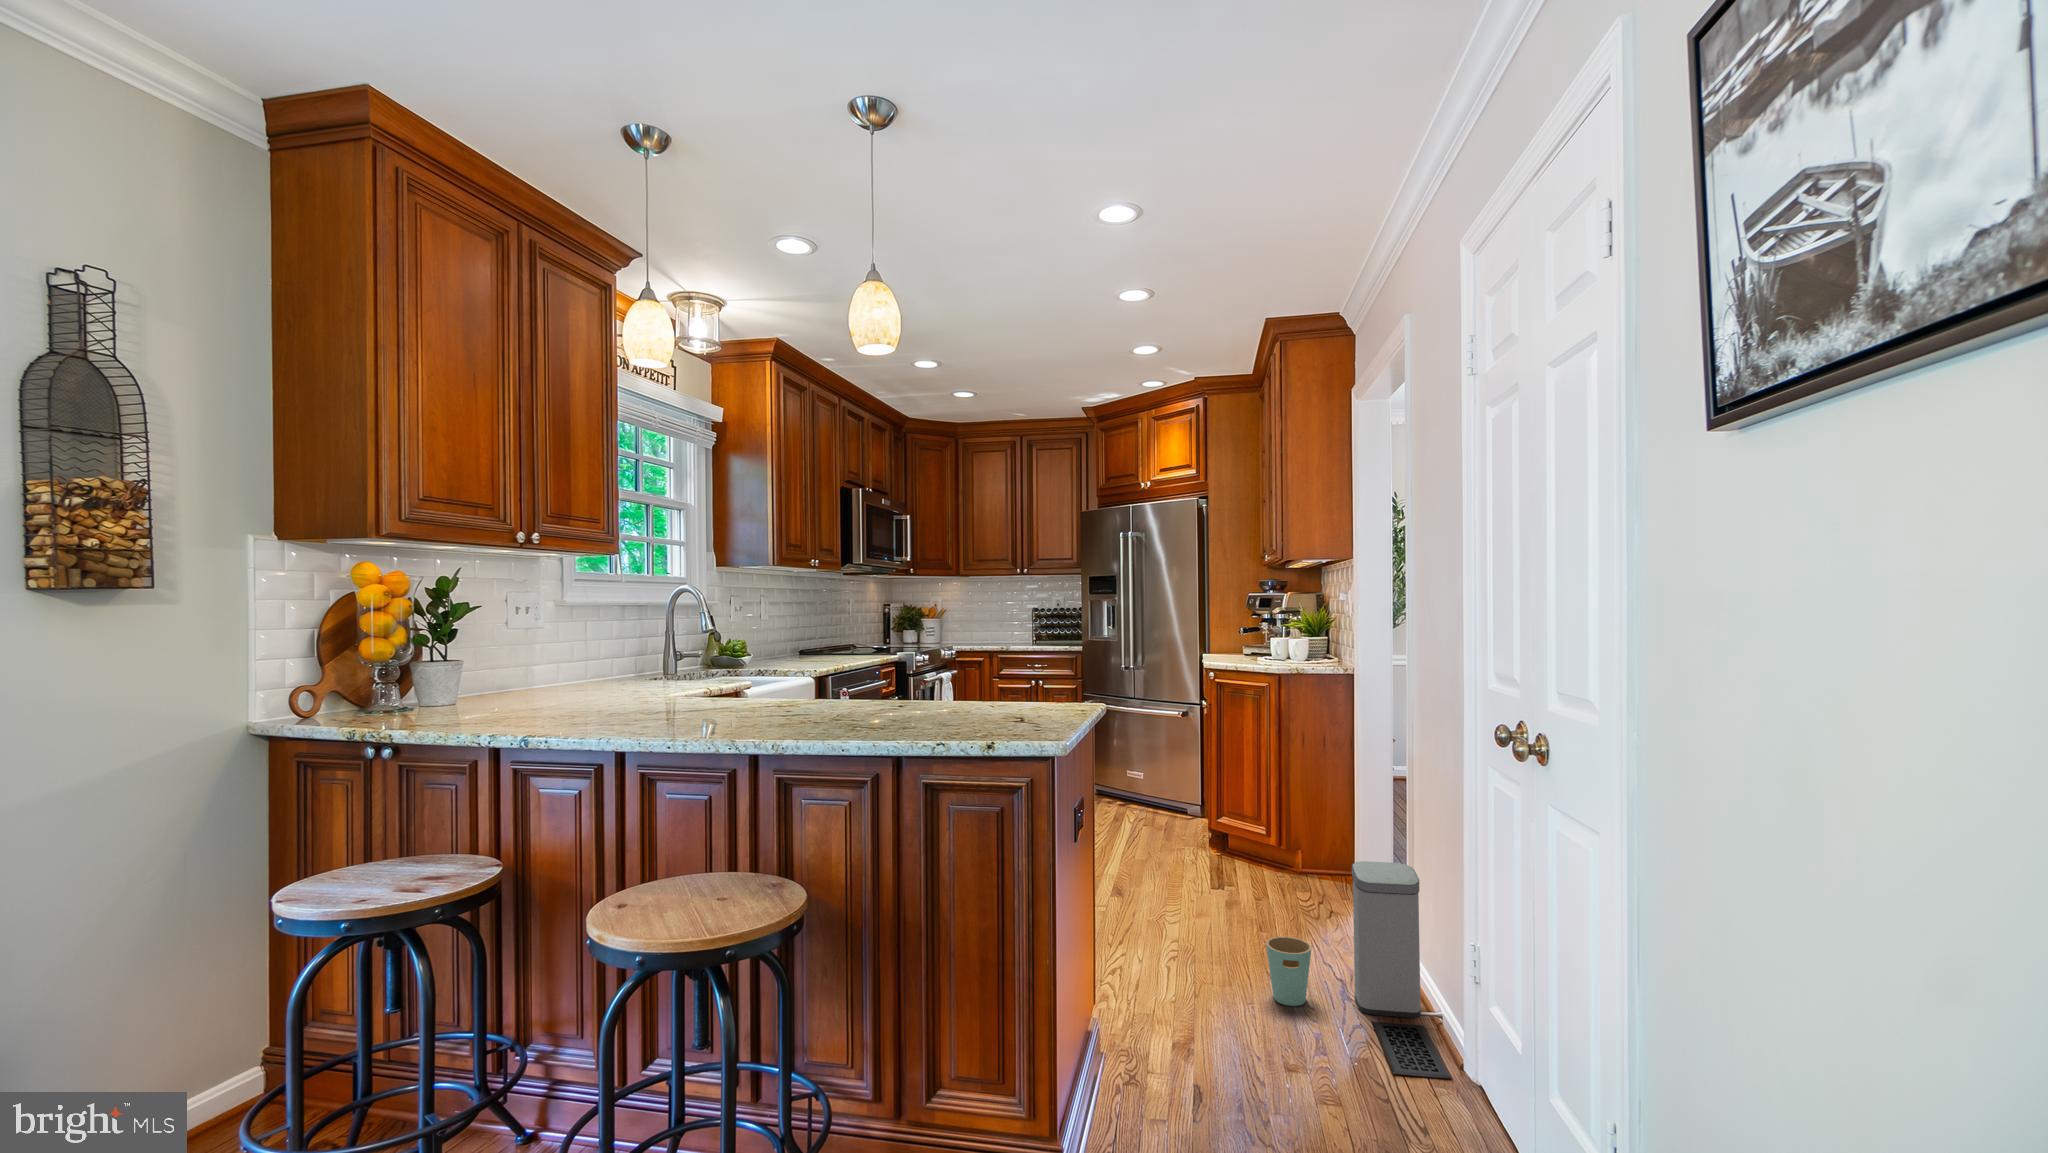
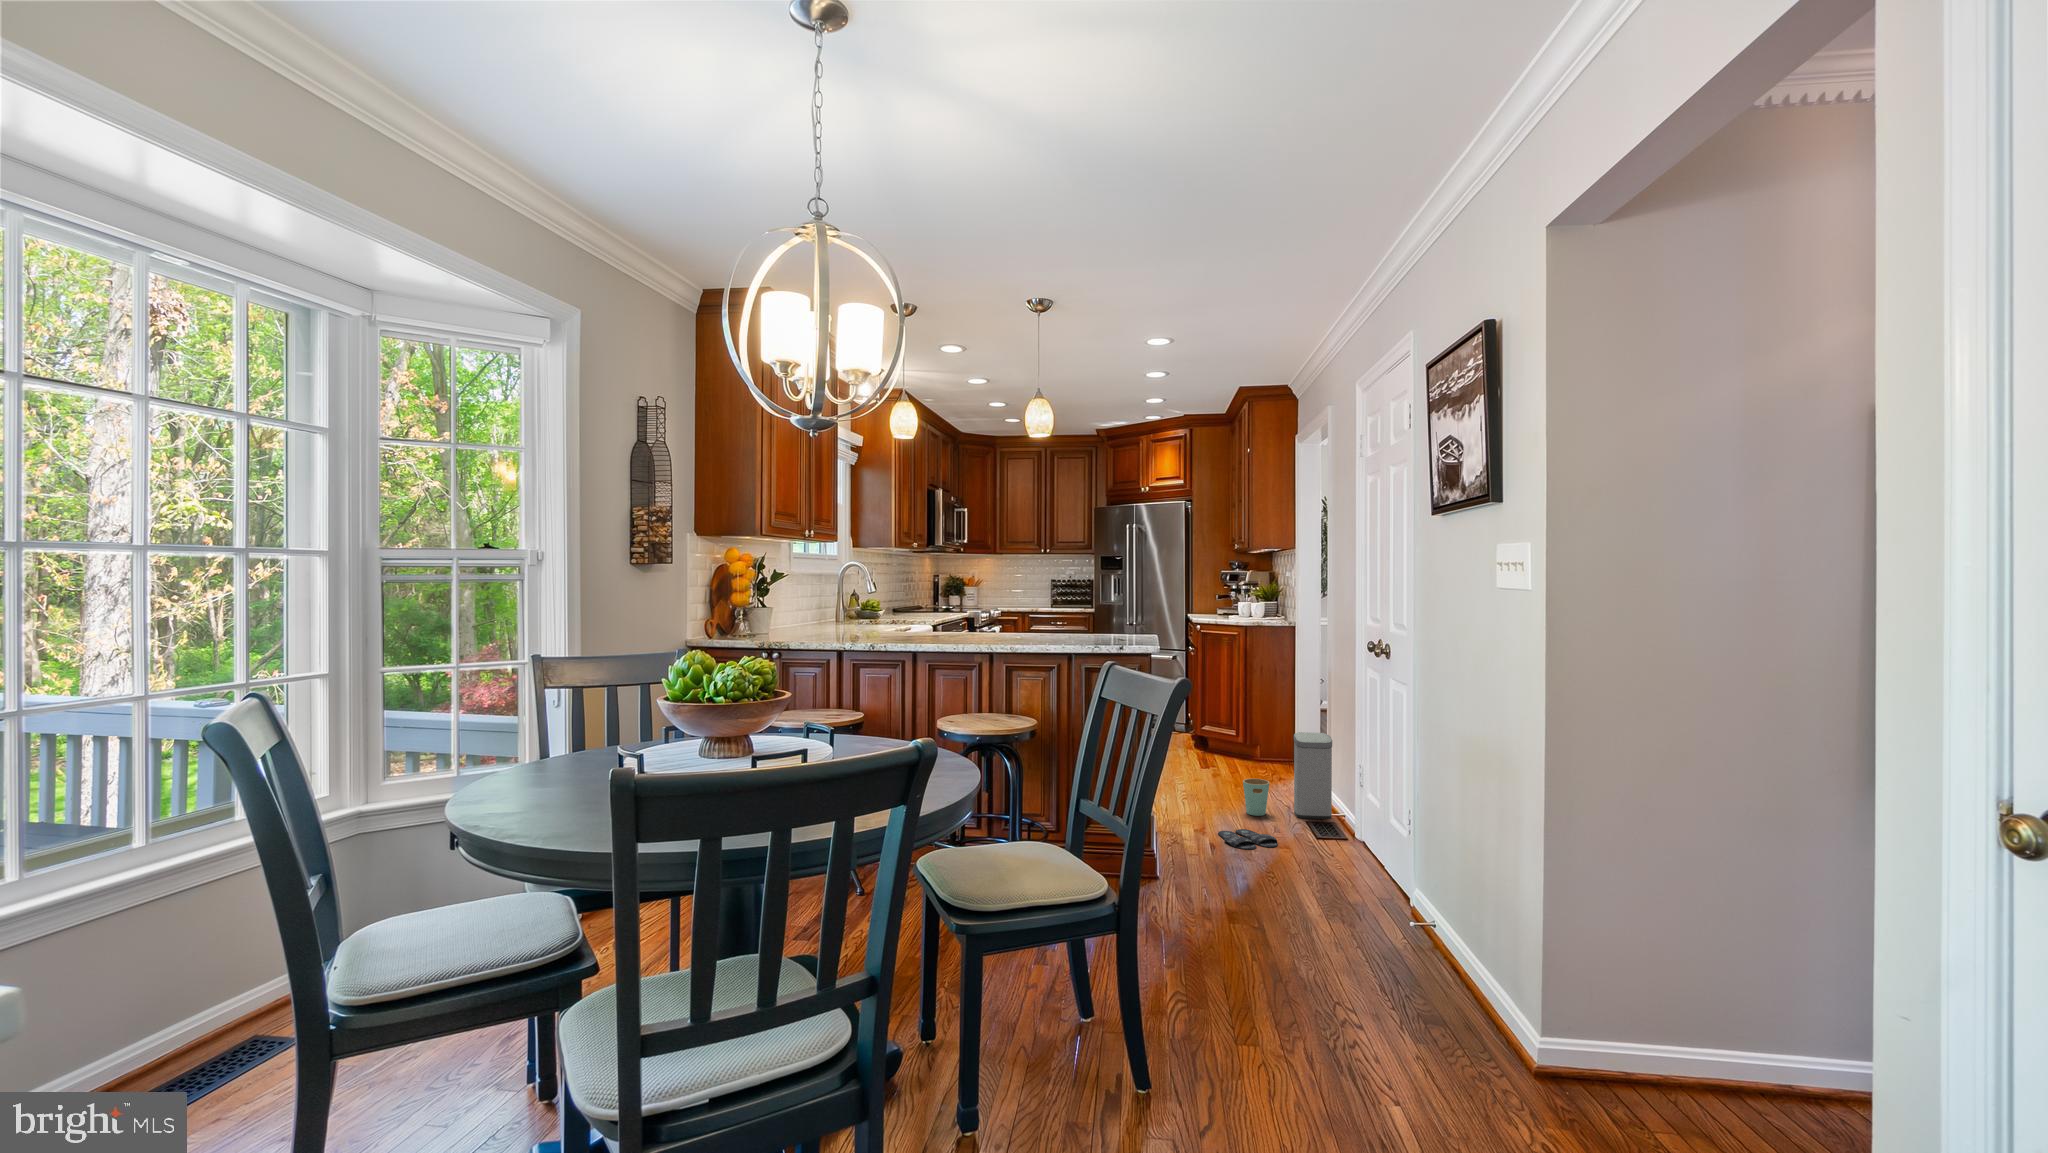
slippers: none [1217,1046,1324,1111] -> present [1218,829,1278,850]

